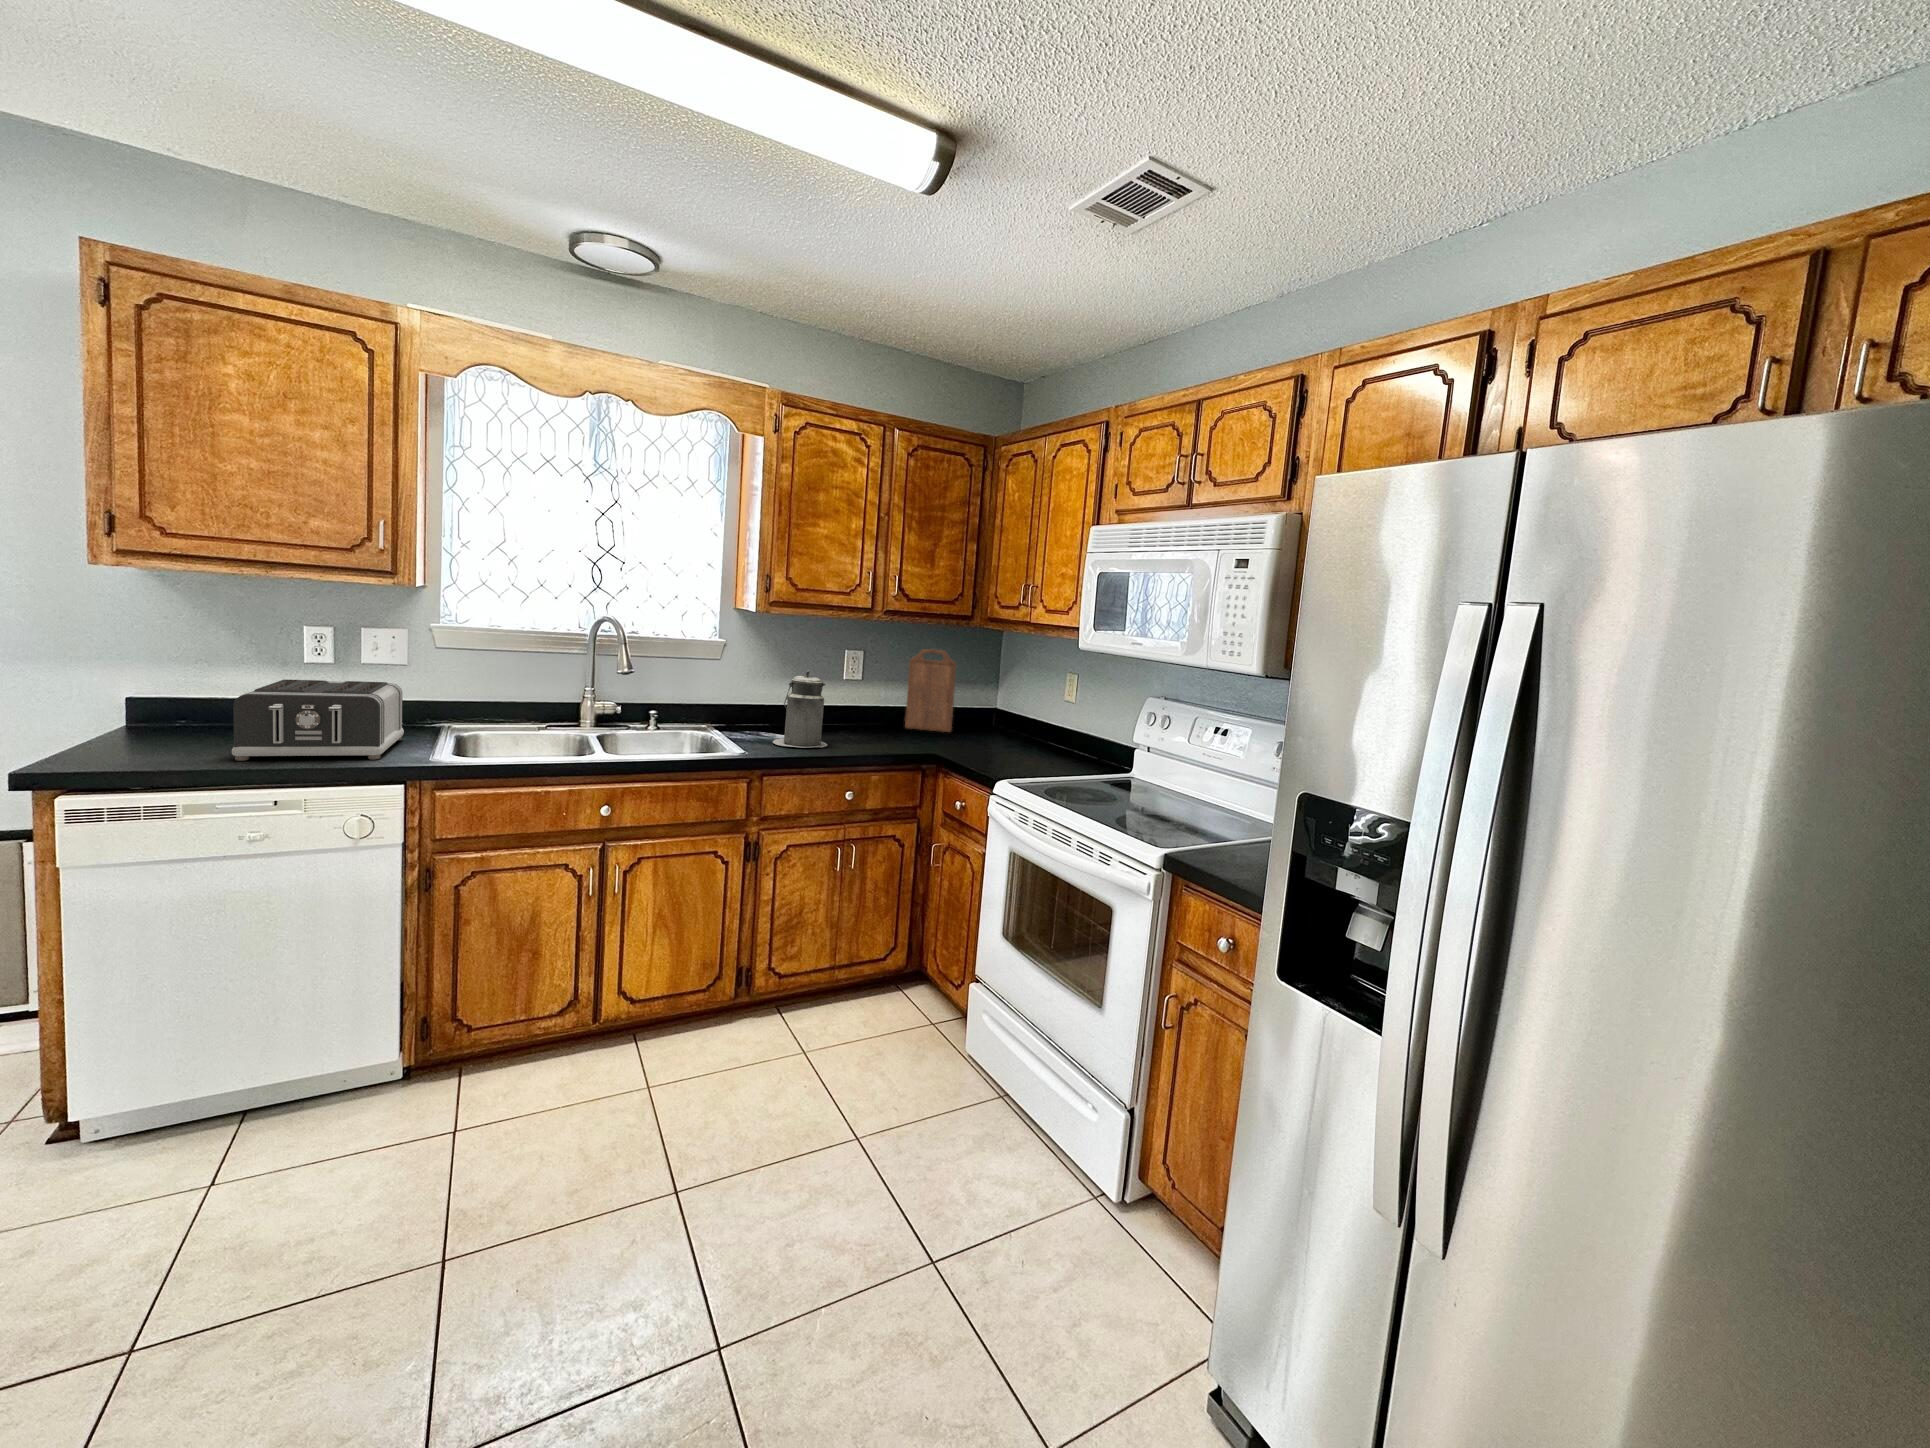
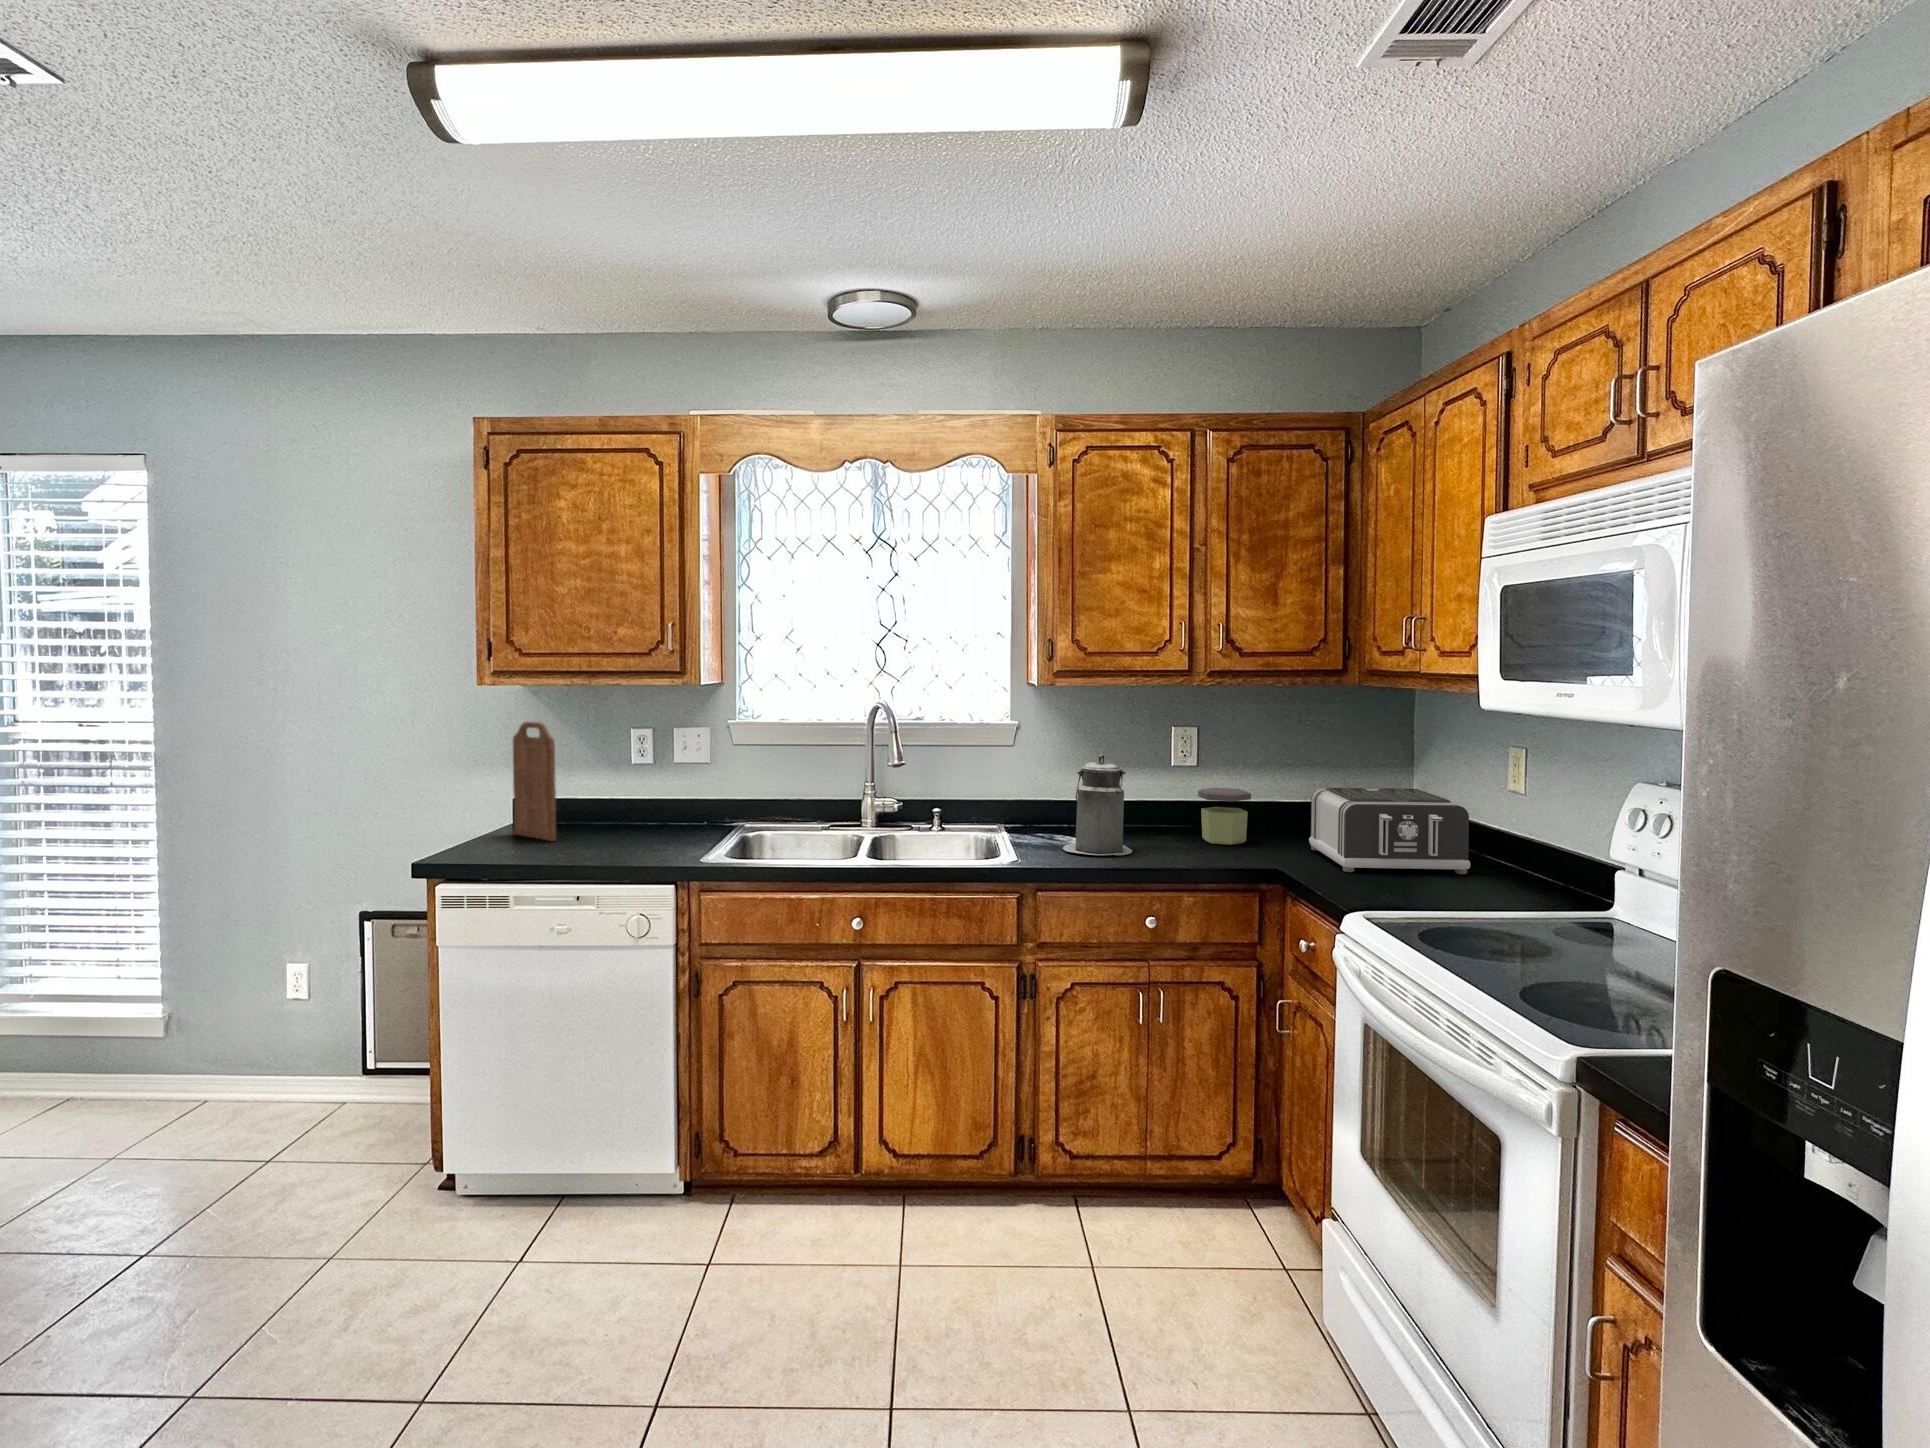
cutting board: present [905,649,956,732] -> present [513,722,556,841]
toaster: present [232,679,404,761] -> present [1309,788,1470,874]
jar: none [868,697,906,738] -> present [1198,788,1251,845]

